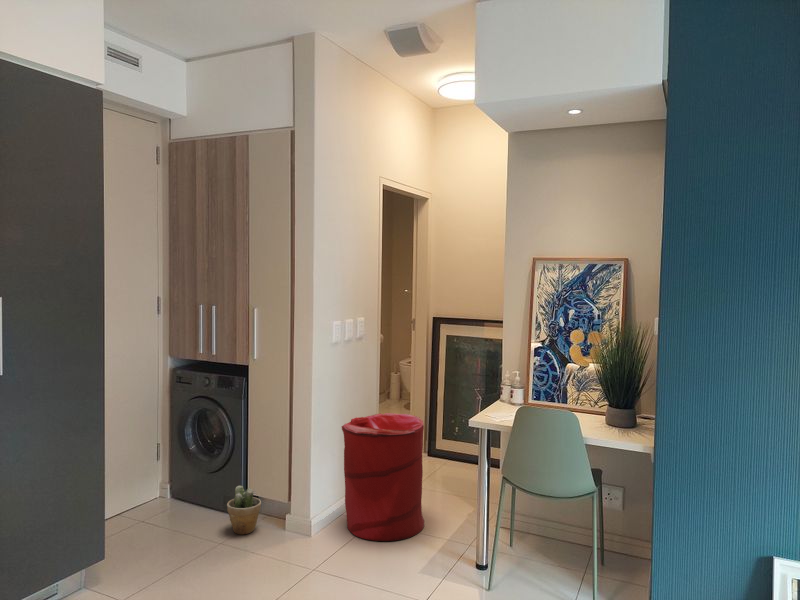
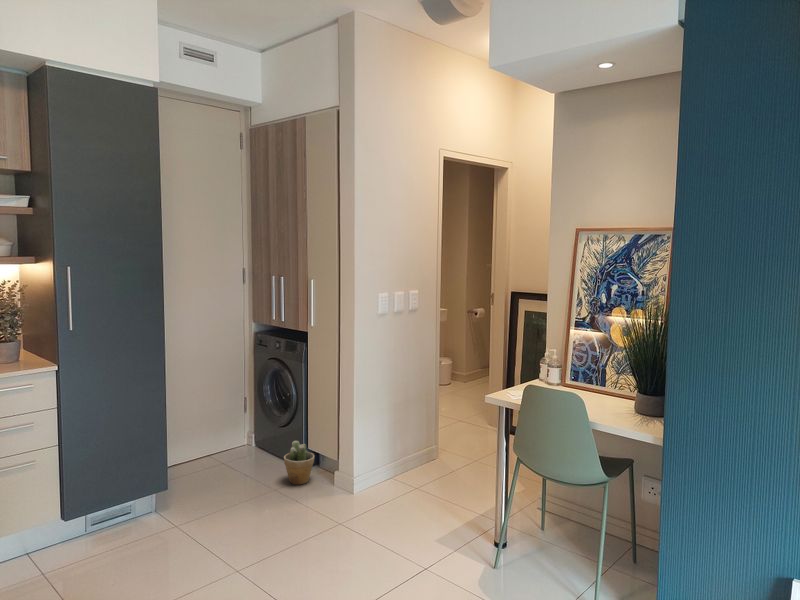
laundry hamper: present [342,413,425,541] -> none [387,384,466,508]

